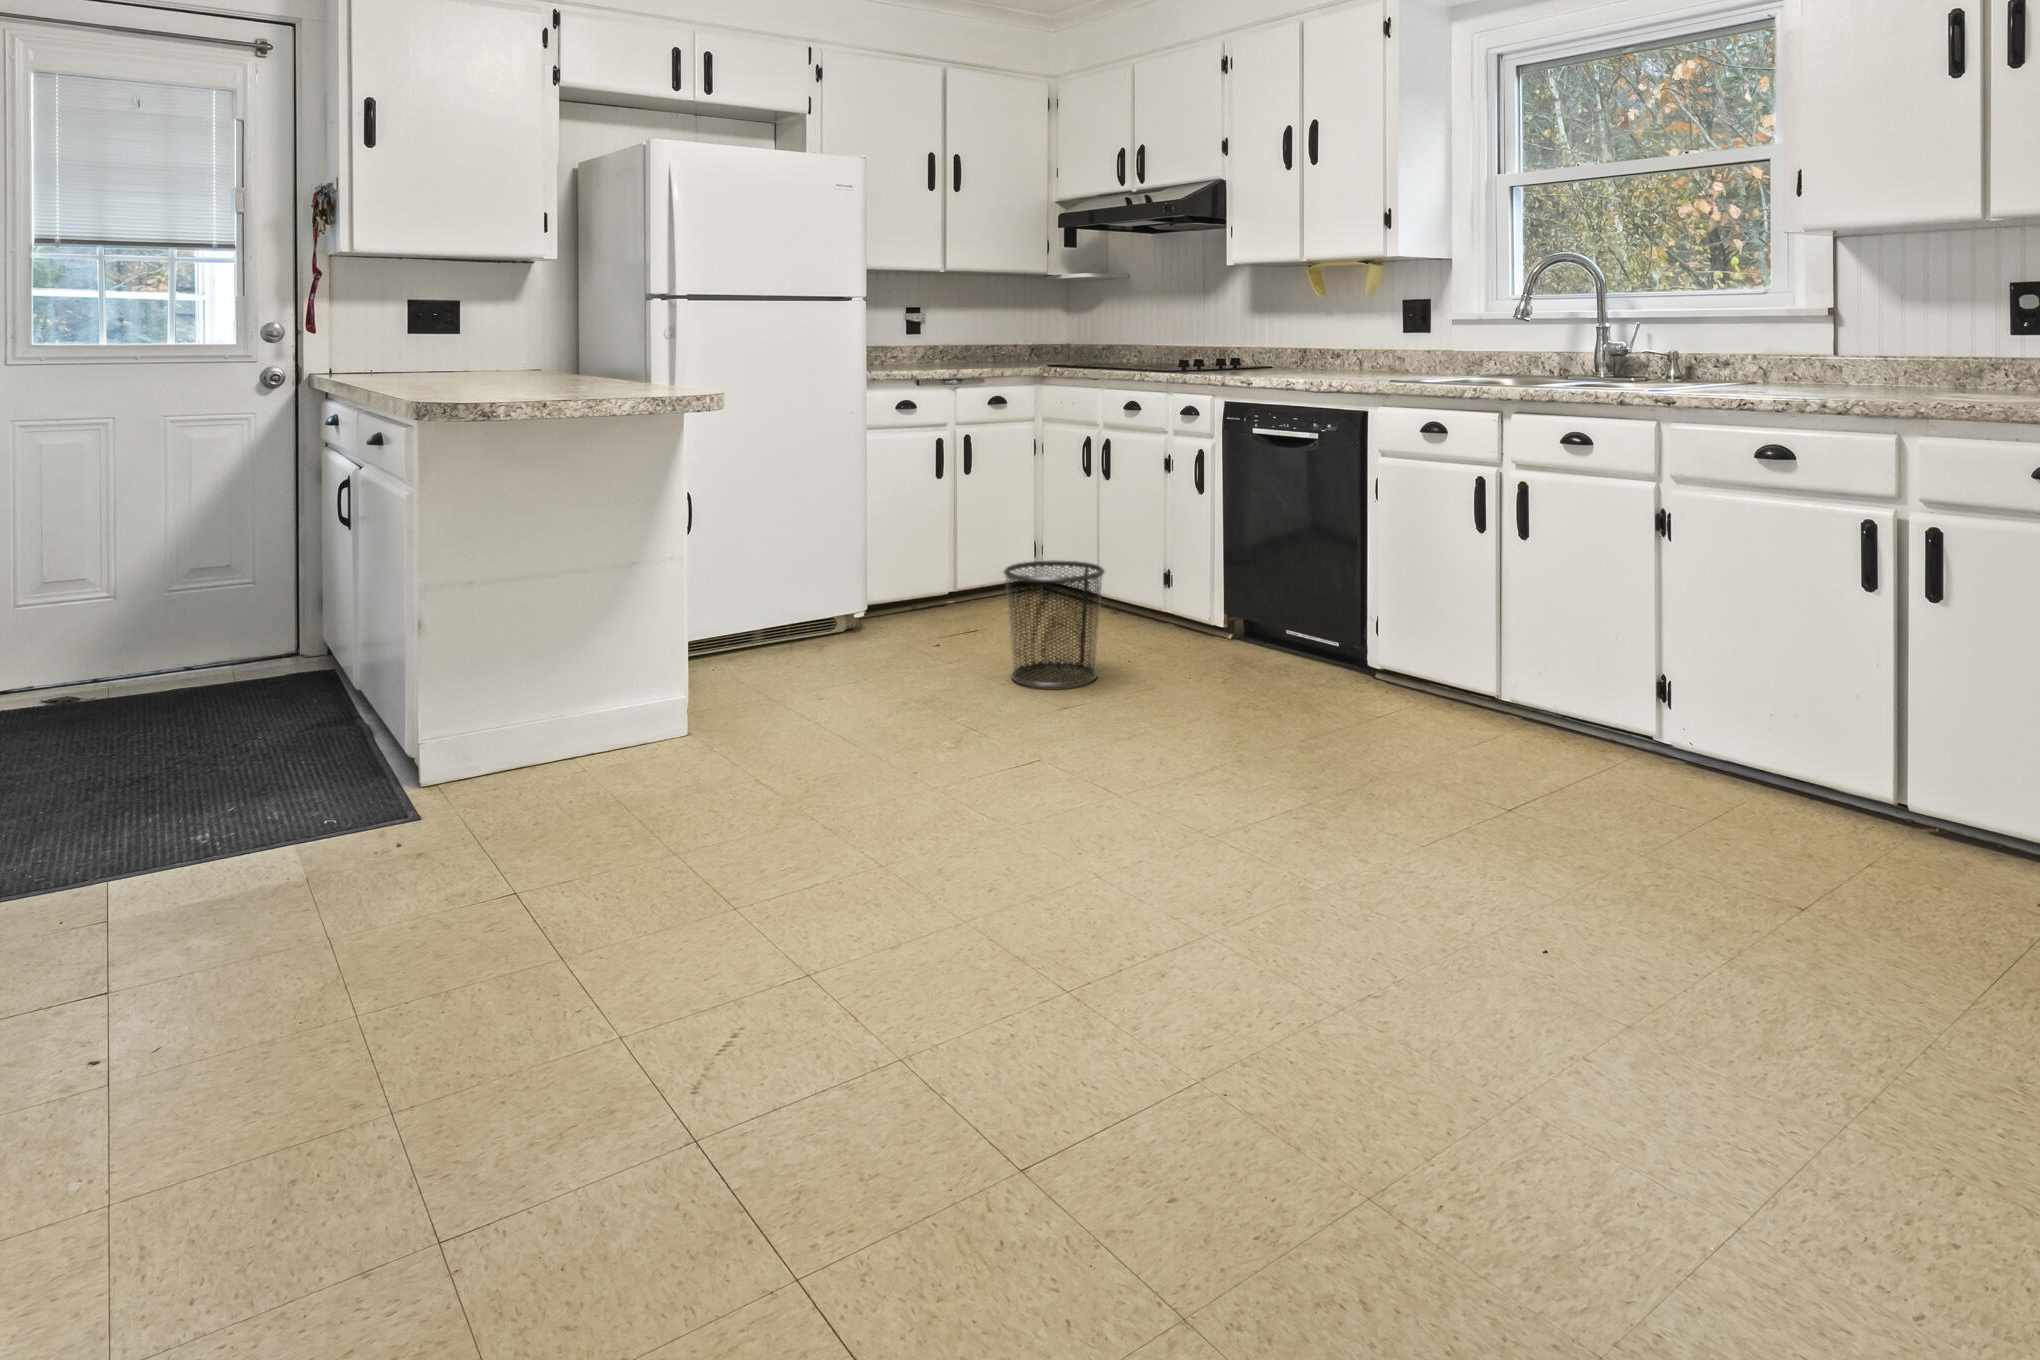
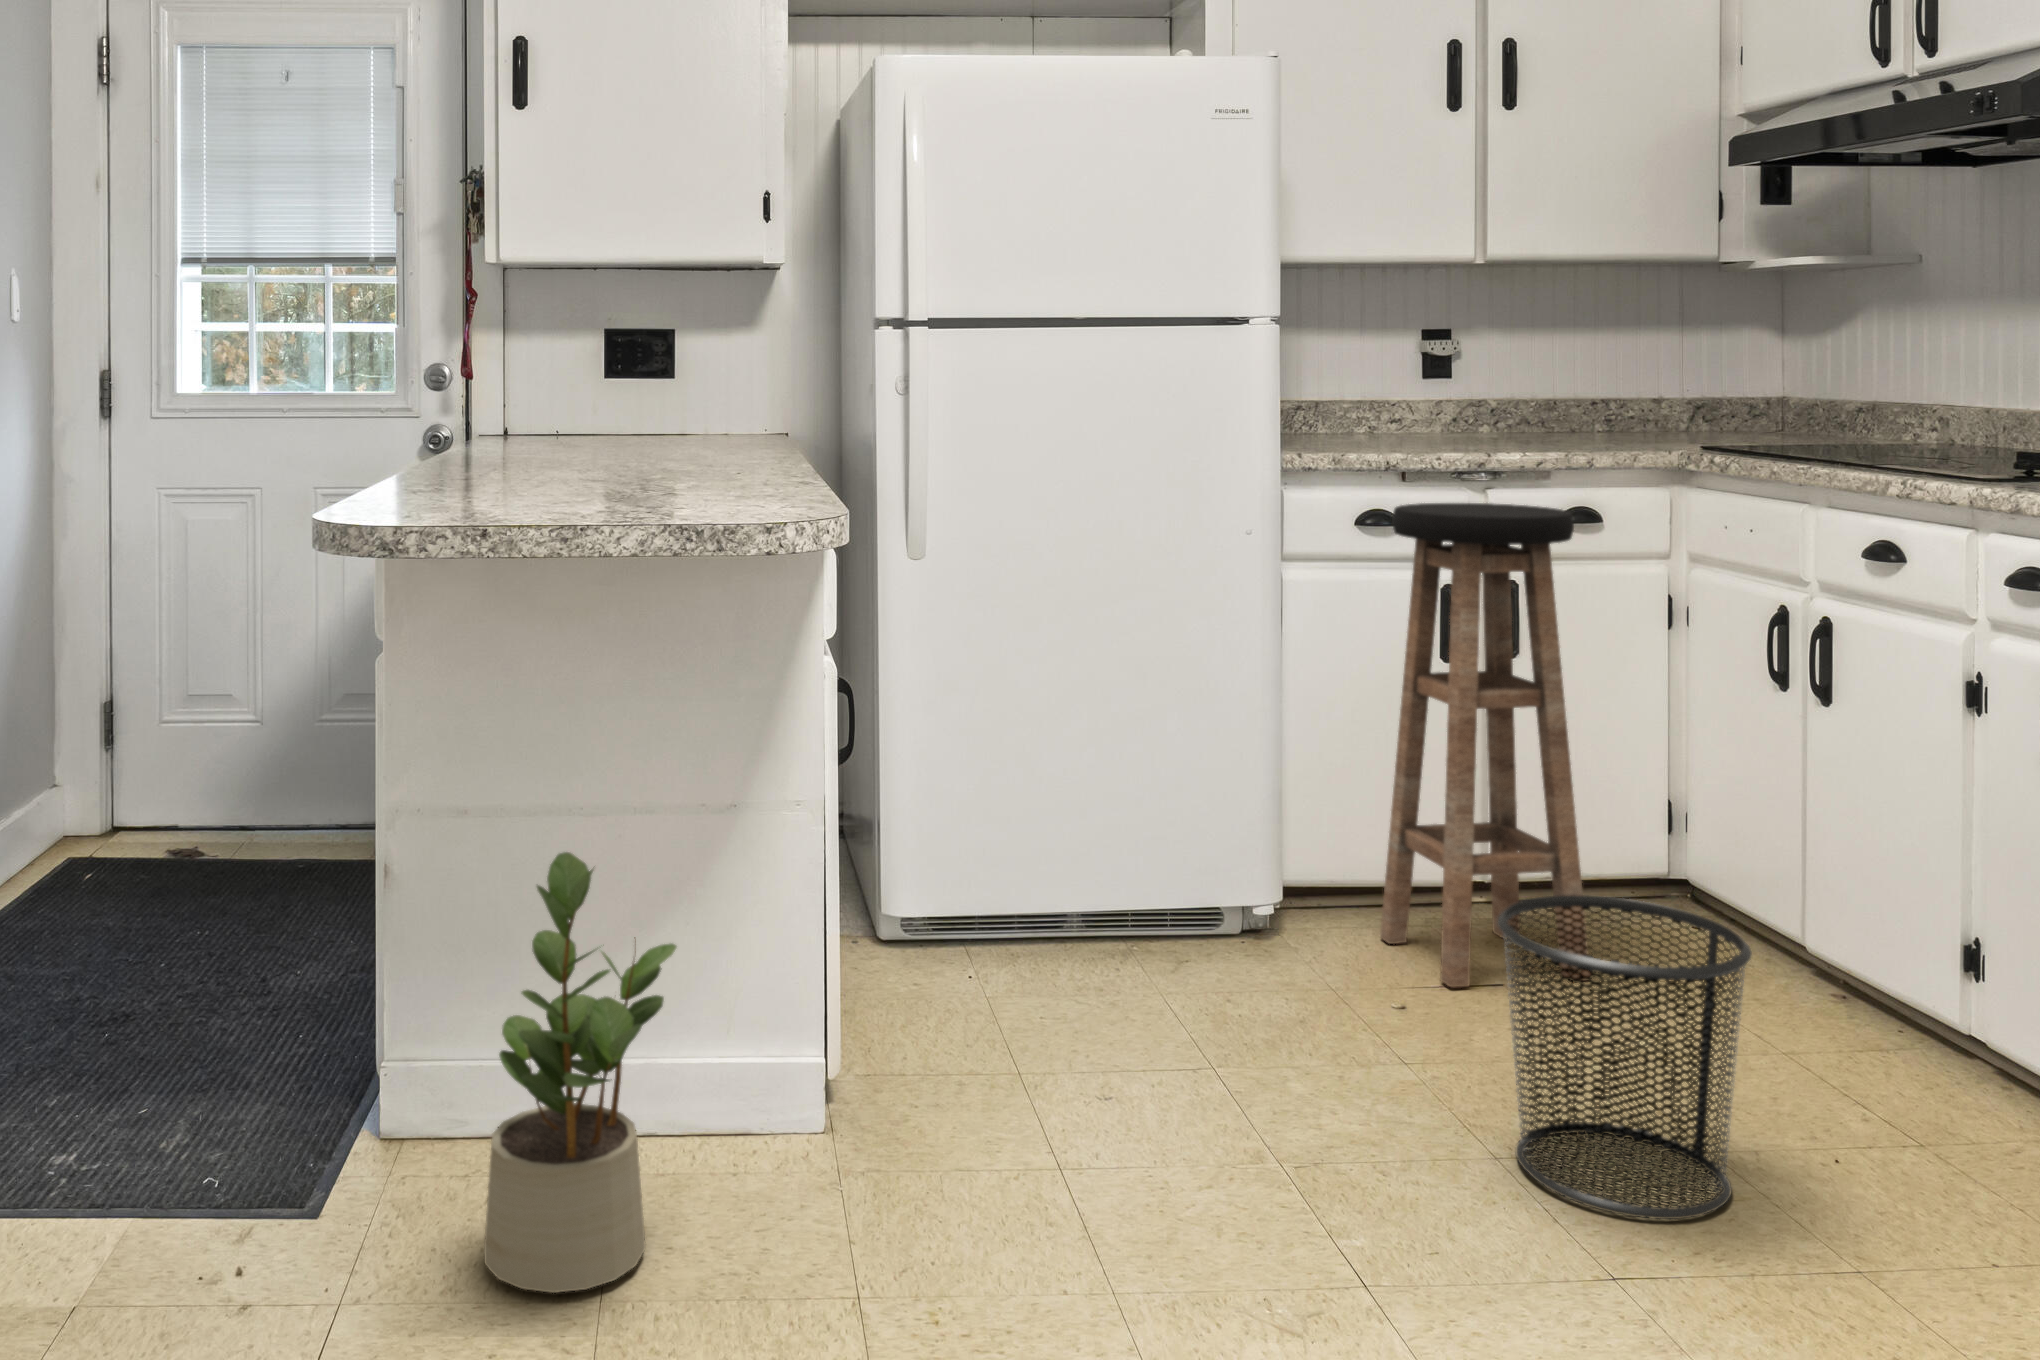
bar stool: none [913,394,1014,633] -> present [1380,503,1590,987]
potted plant: none [543,572,646,801] -> present [484,852,677,1293]

